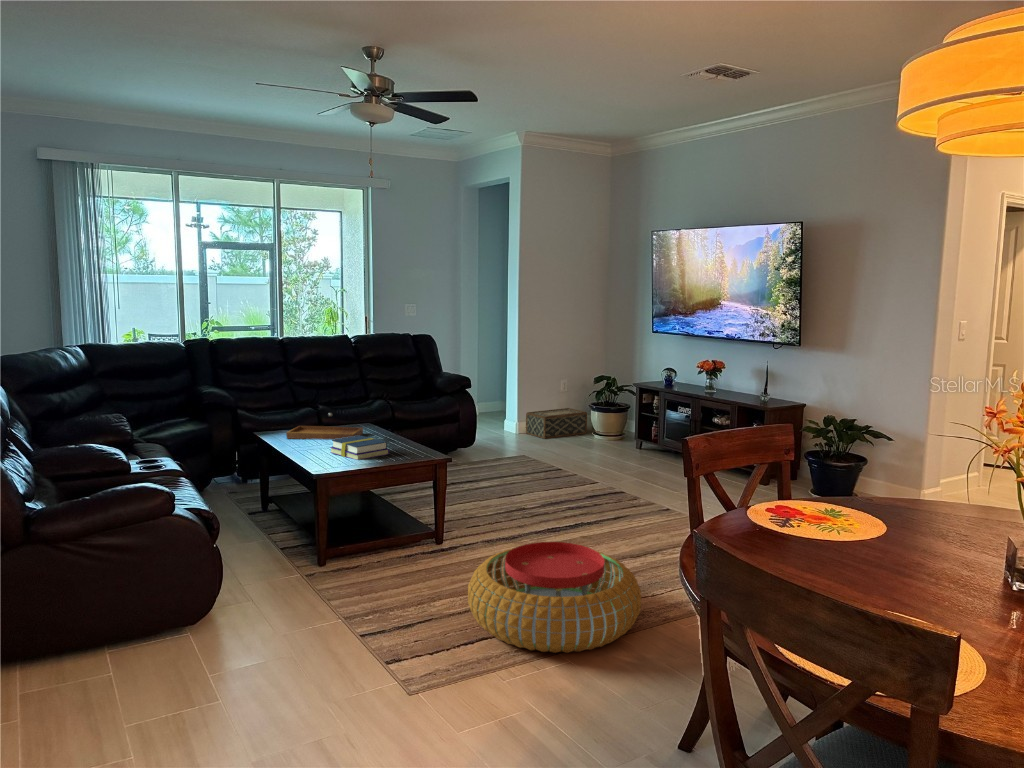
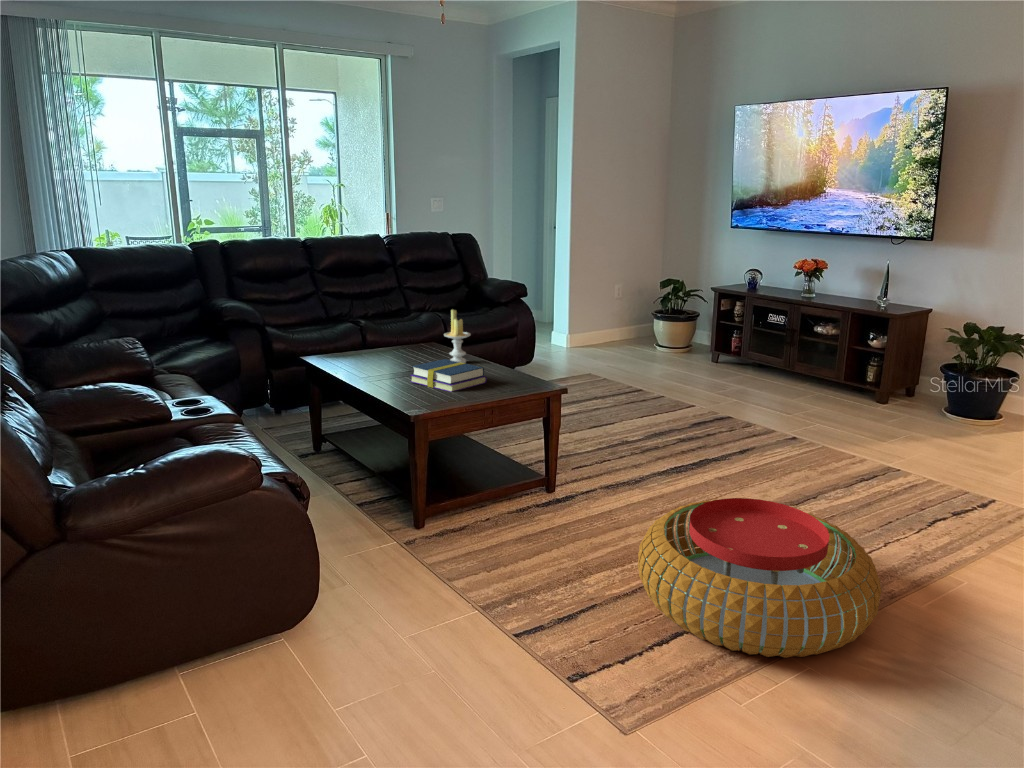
candle: none [367,397,389,441] -> present [444,310,471,363]
woven basket: present [526,408,587,439] -> none [582,317,650,353]
tray: present [286,413,363,440] -> none [342,330,433,364]

